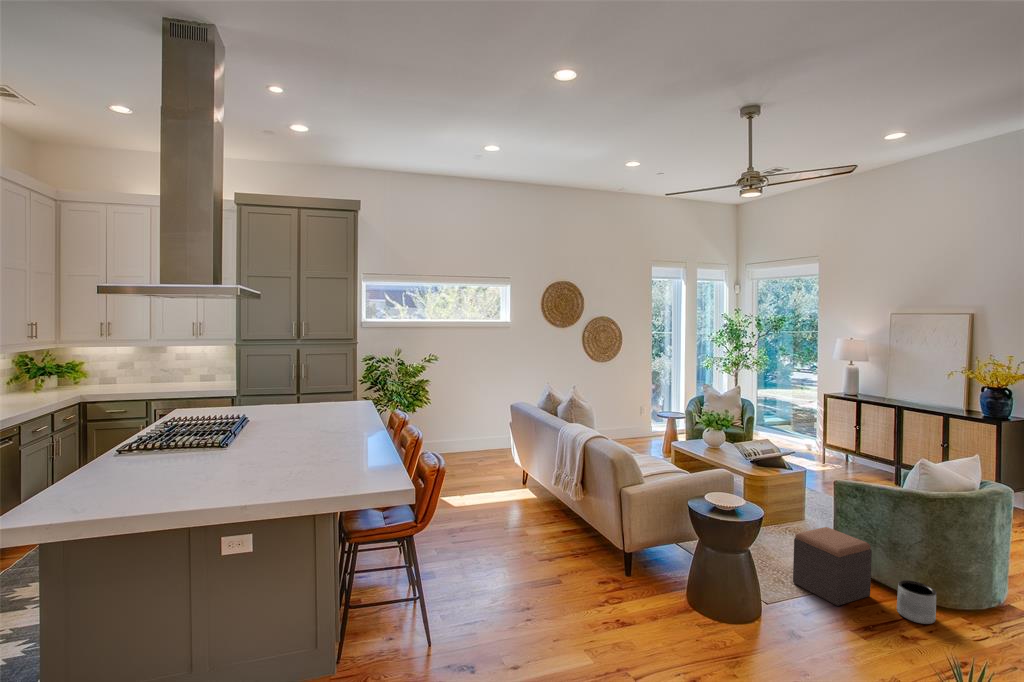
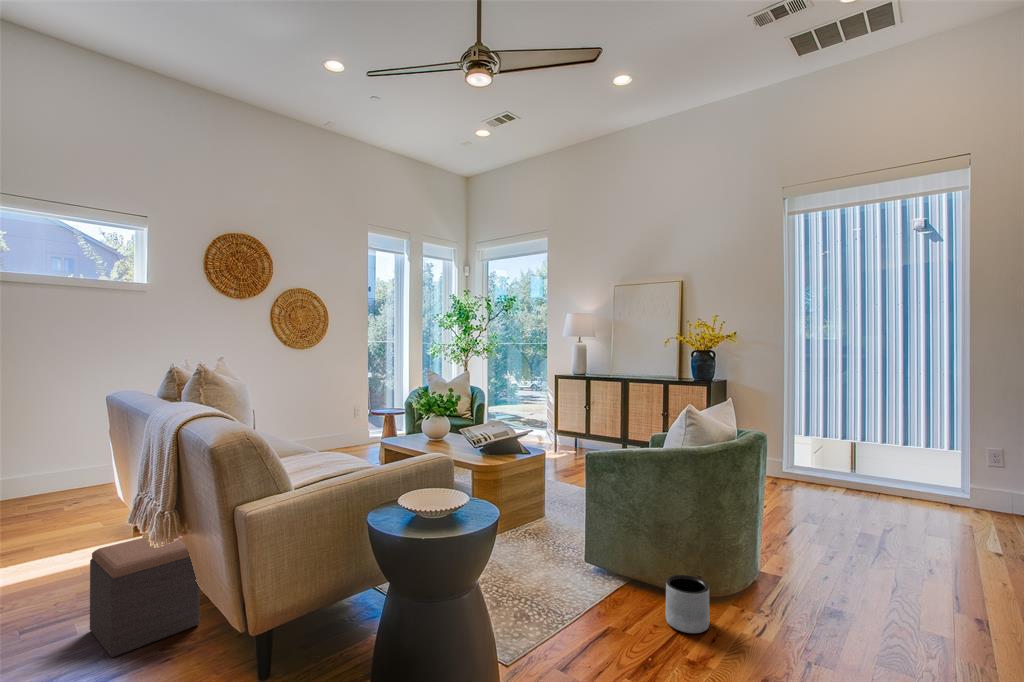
footstool: present [793,527,872,606] -> present [90,538,200,657]

